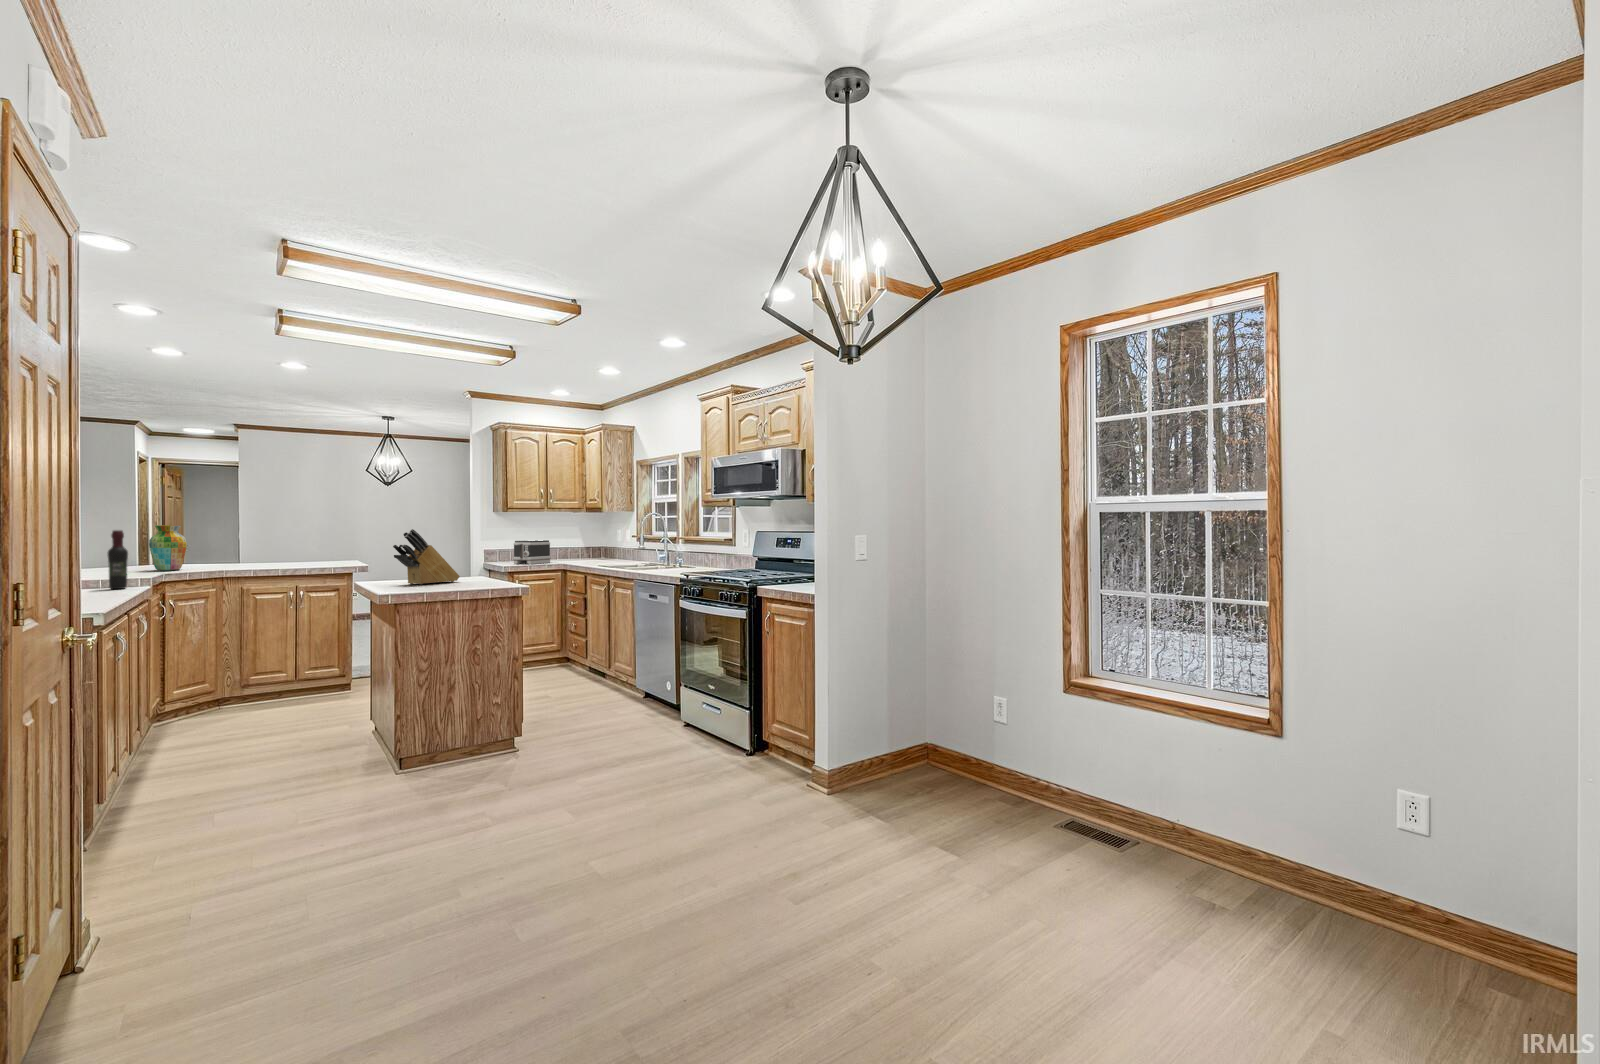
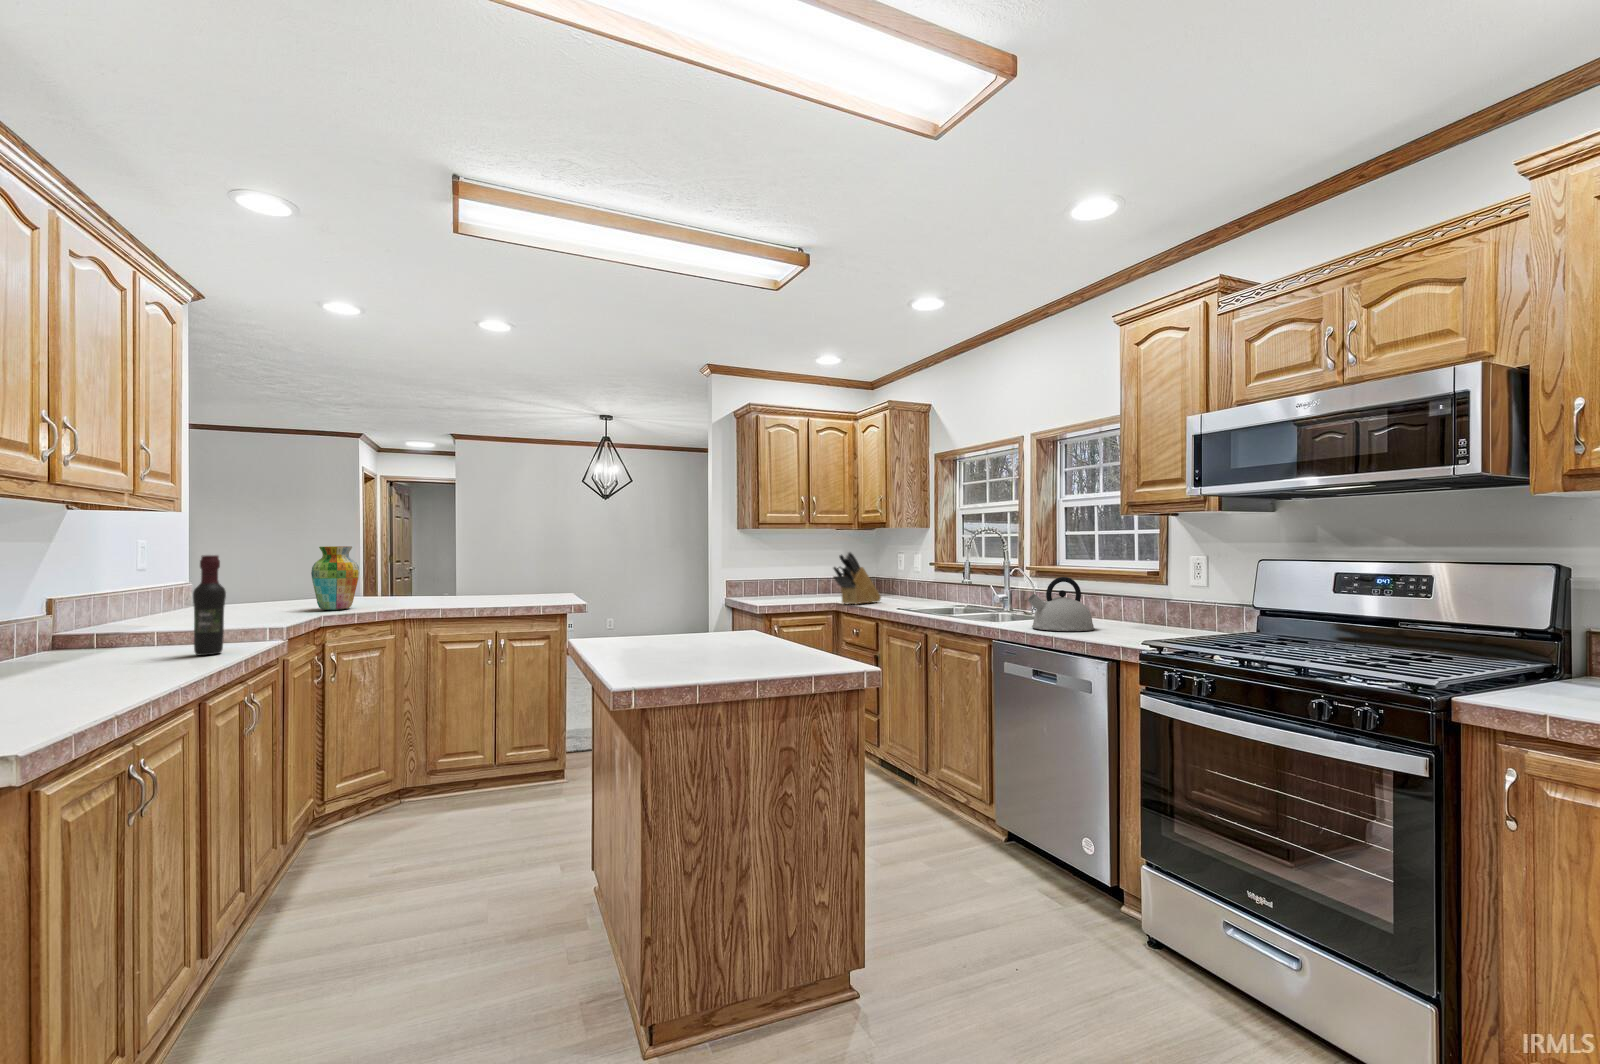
knife block: present [393,529,460,584] -> present [833,552,881,604]
toaster: present [513,540,551,564] -> none [765,566,811,600]
kettle: none [645,543,683,573] -> present [1028,577,1095,631]

